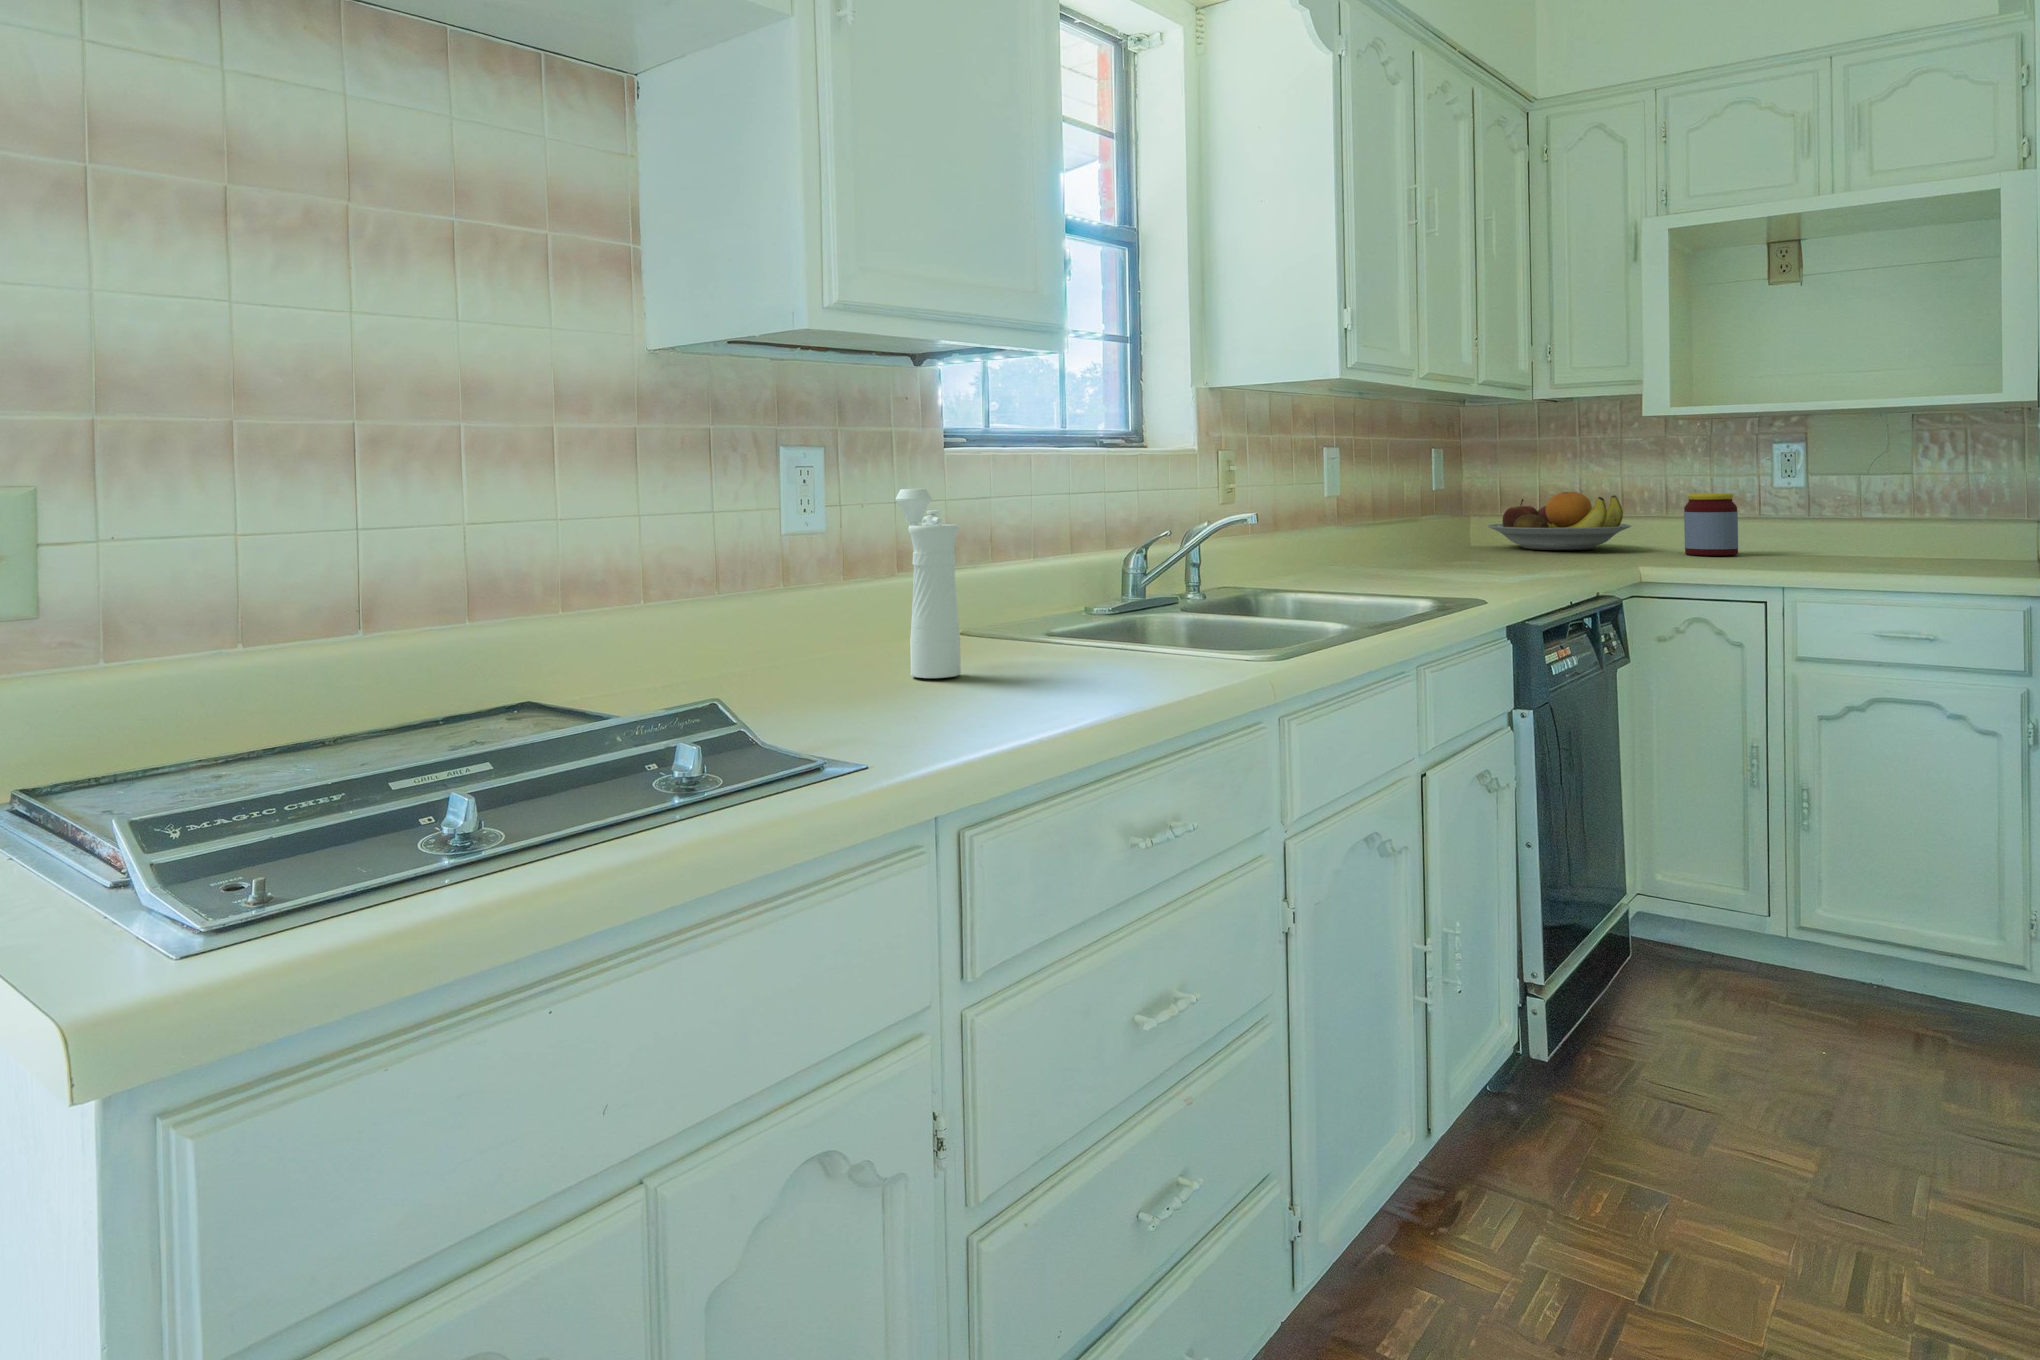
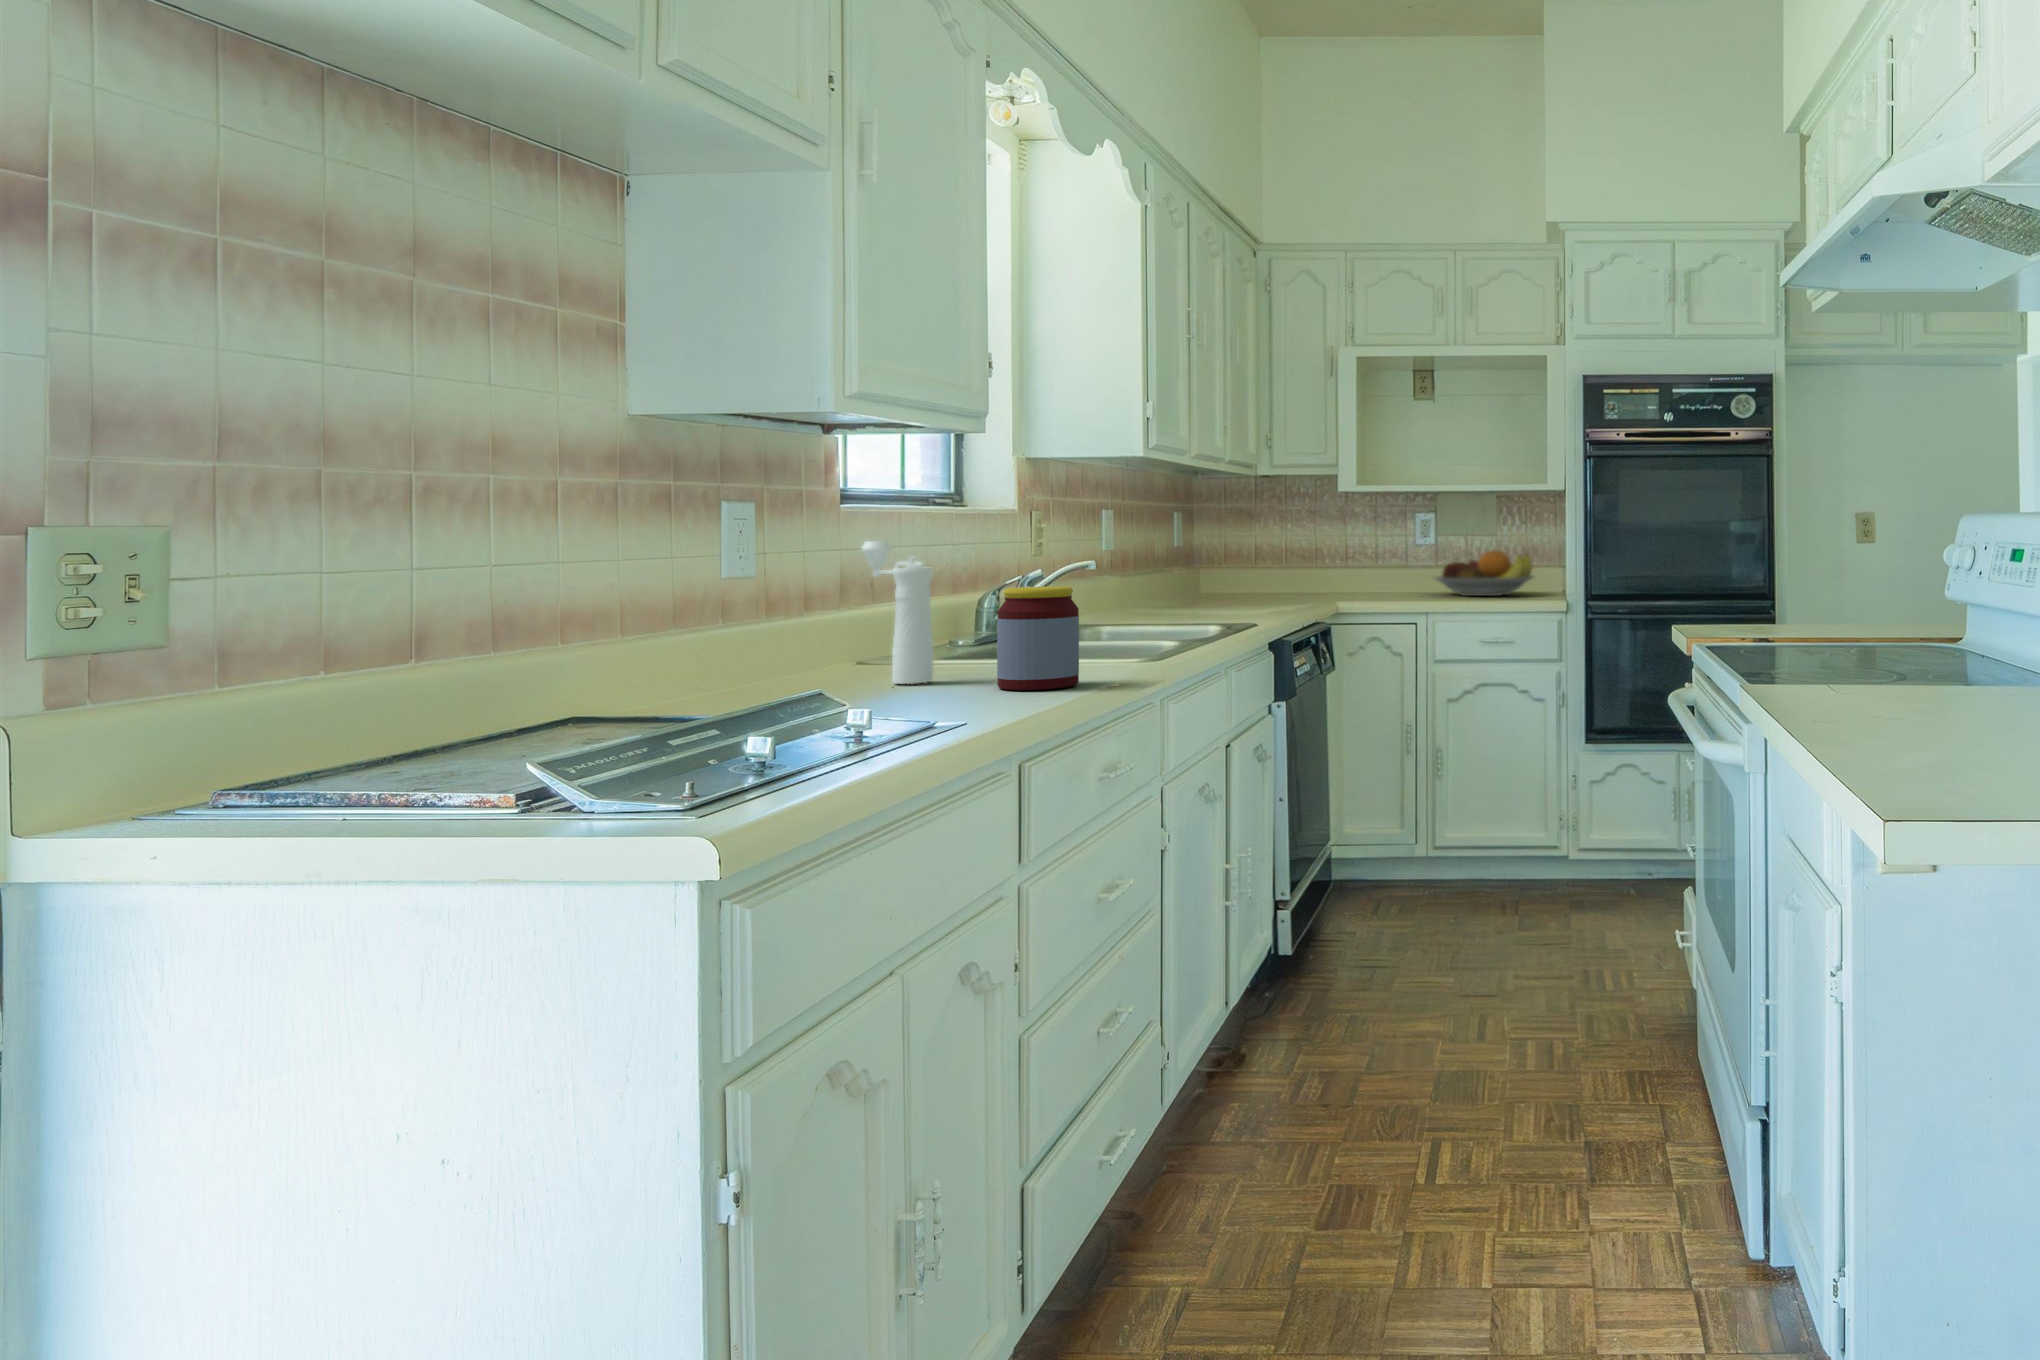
fruit bowl: present [1488,492,1631,550] -> present [1435,550,1533,596]
jar: present [1684,493,1738,556] -> present [997,586,1079,690]

